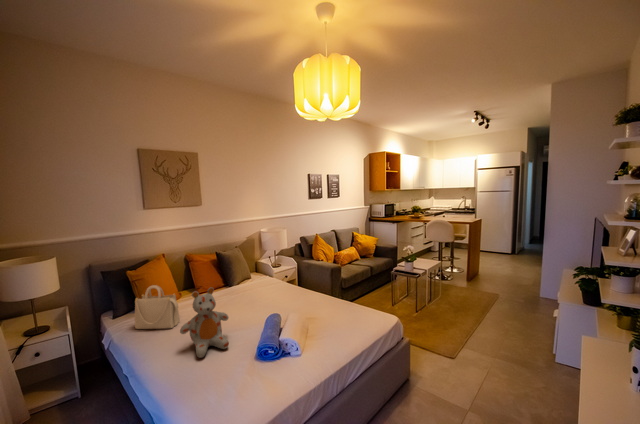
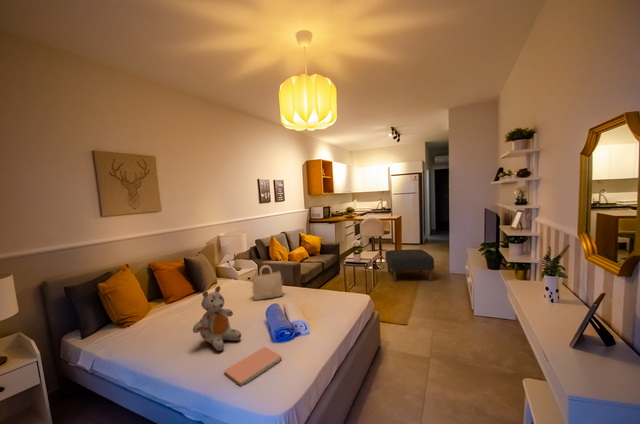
ottoman: none [455,261,519,306] -> present [385,249,434,282]
handbag: present [135,285,180,329] -> present [252,265,283,300]
notebook: none [187,364,251,408] -> present [224,347,281,386]

